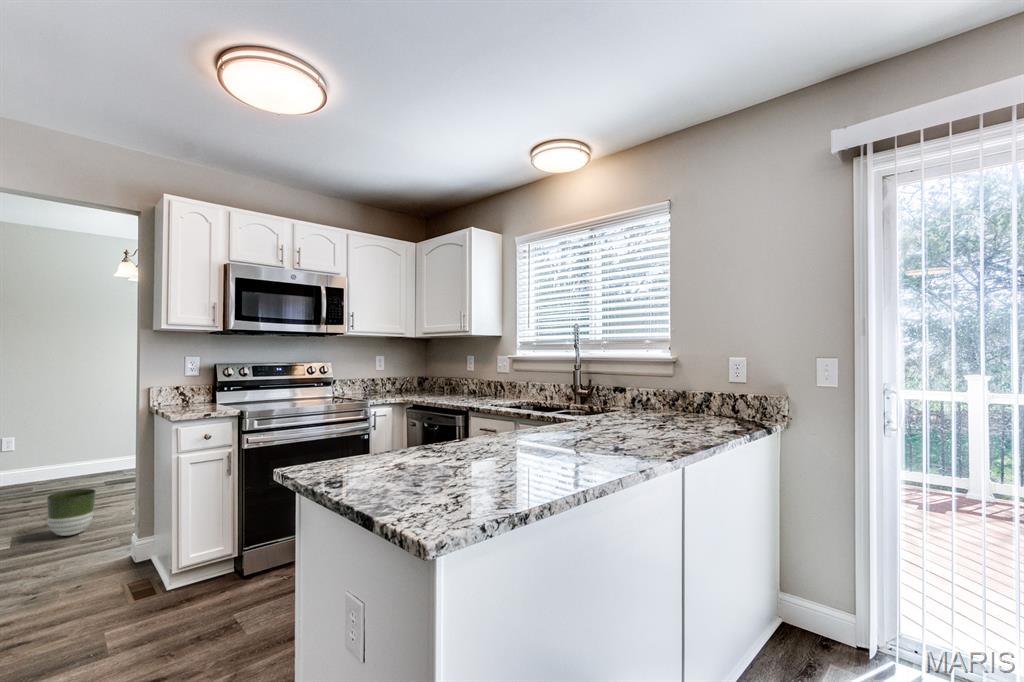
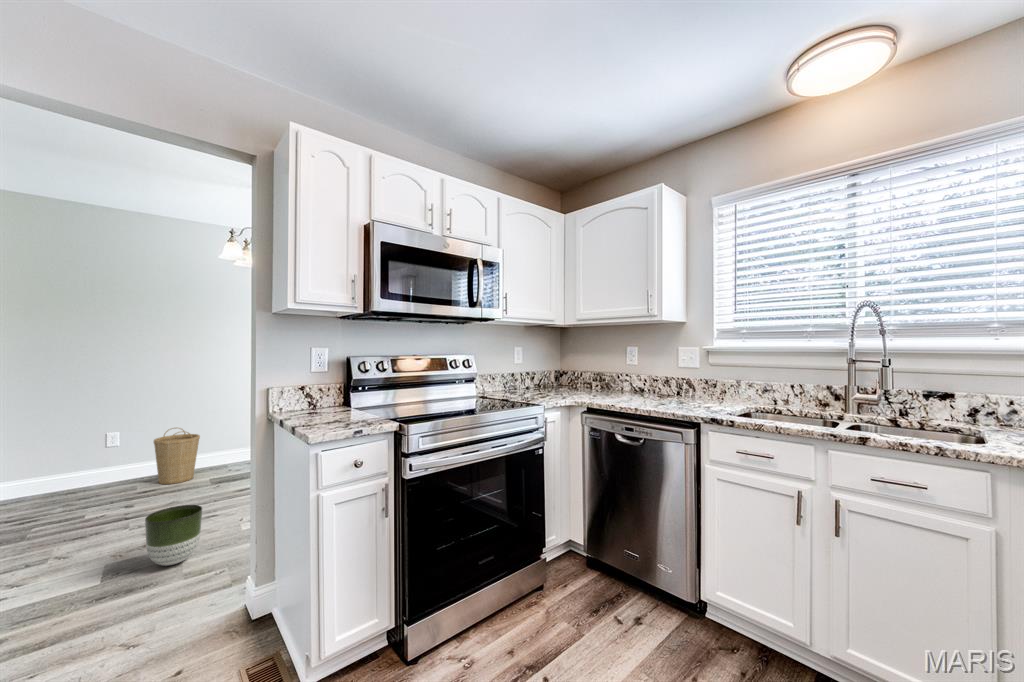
basket: none [48,434,94,486] -> present [154,428,200,484]

